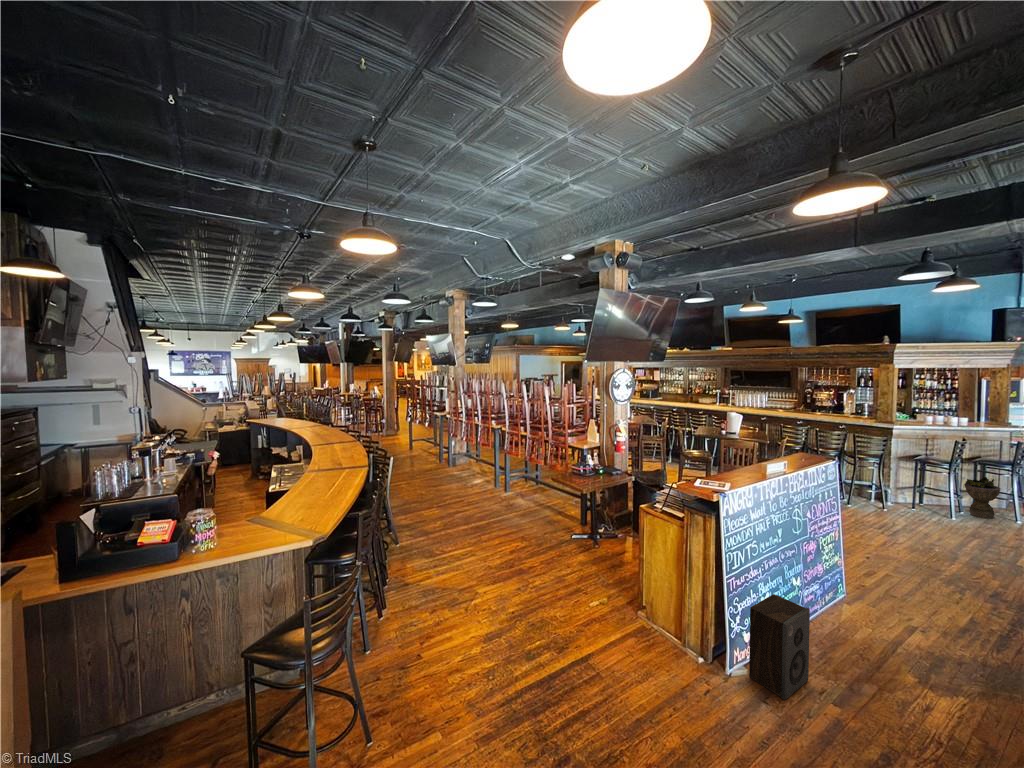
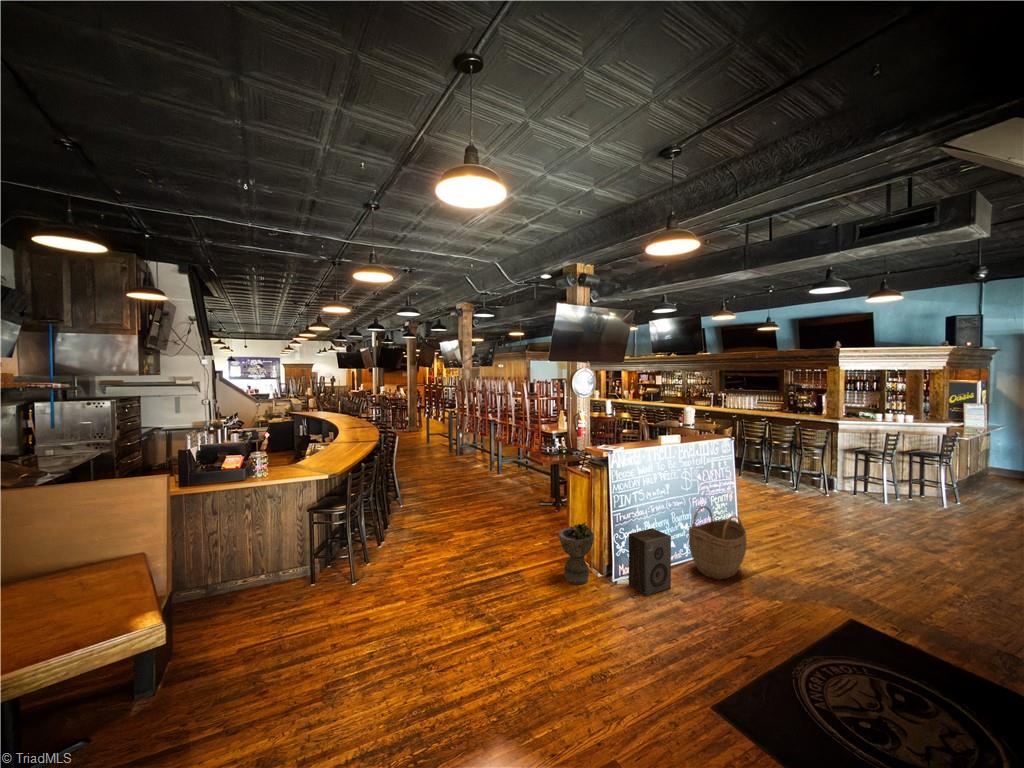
planter: present [964,476,1000,519] -> present [559,522,594,585]
woven basket: none [810,555,890,659] -> present [689,506,747,580]

